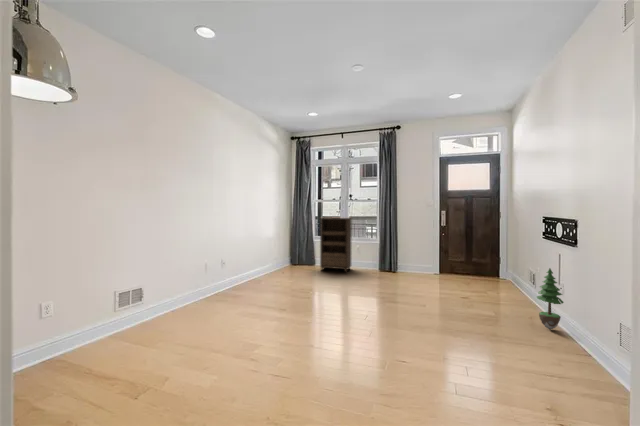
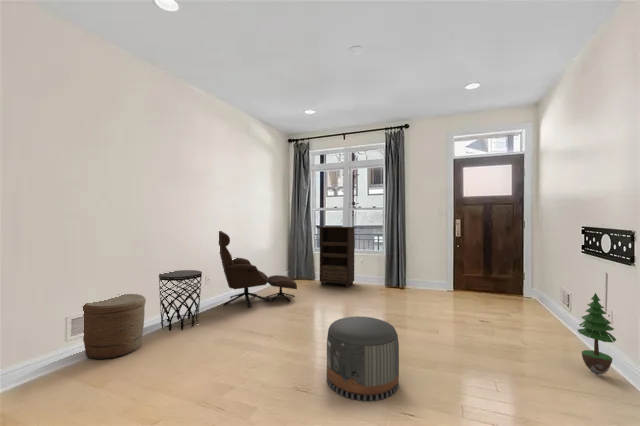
lounge chair: none [232,222,304,289] -> present [219,231,297,307]
side table: none [191,257,227,308] -> present [159,270,202,331]
woven basket: none [137,277,187,330] -> present [83,294,146,359]
pouf: none [347,290,403,350] -> present [327,316,399,401]

